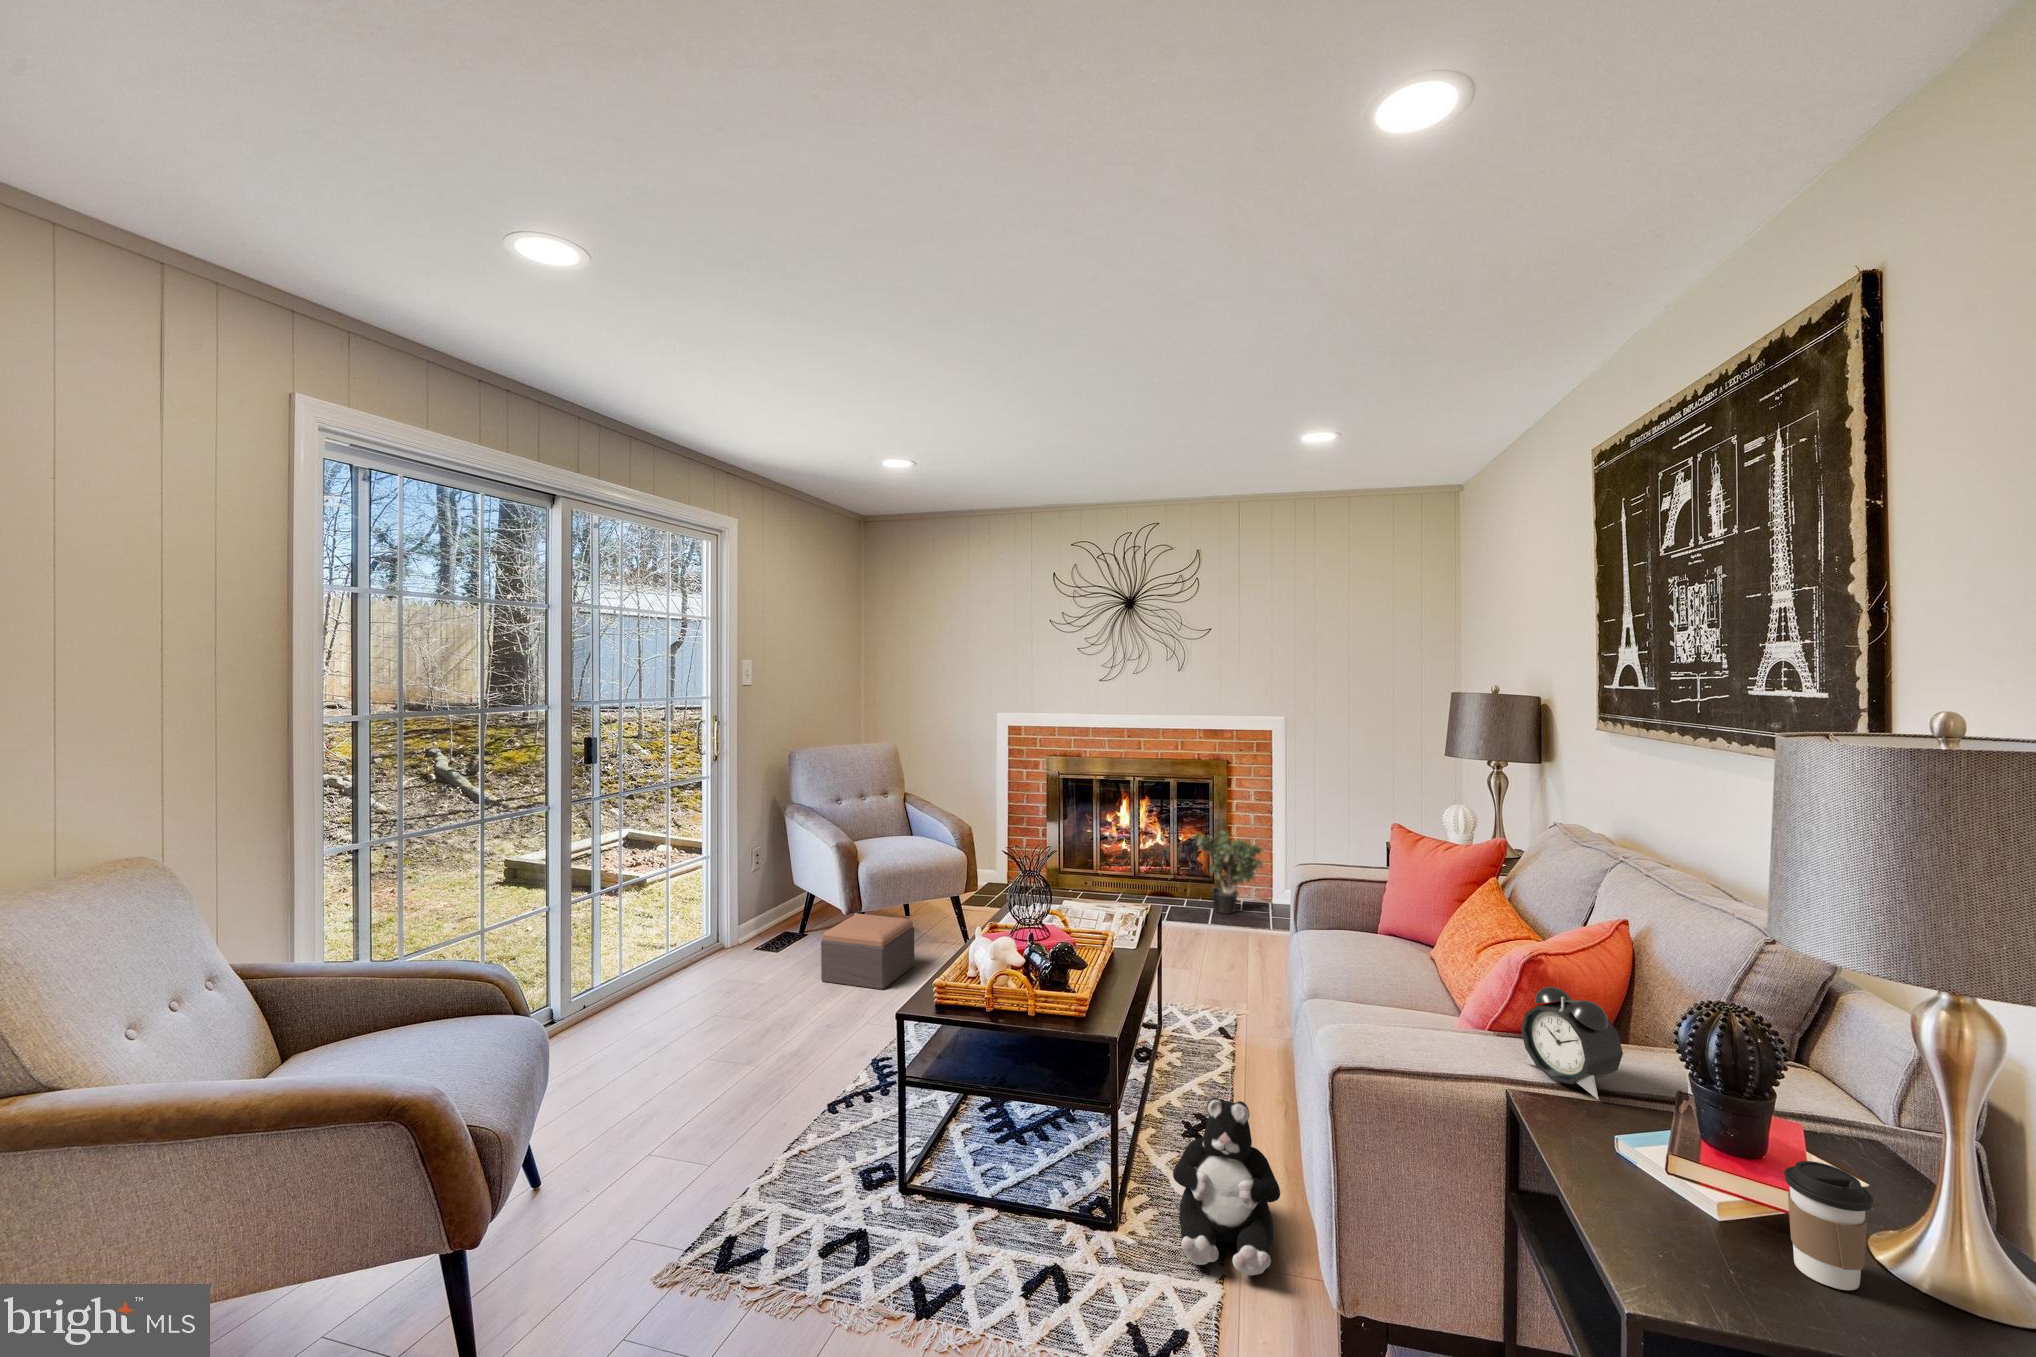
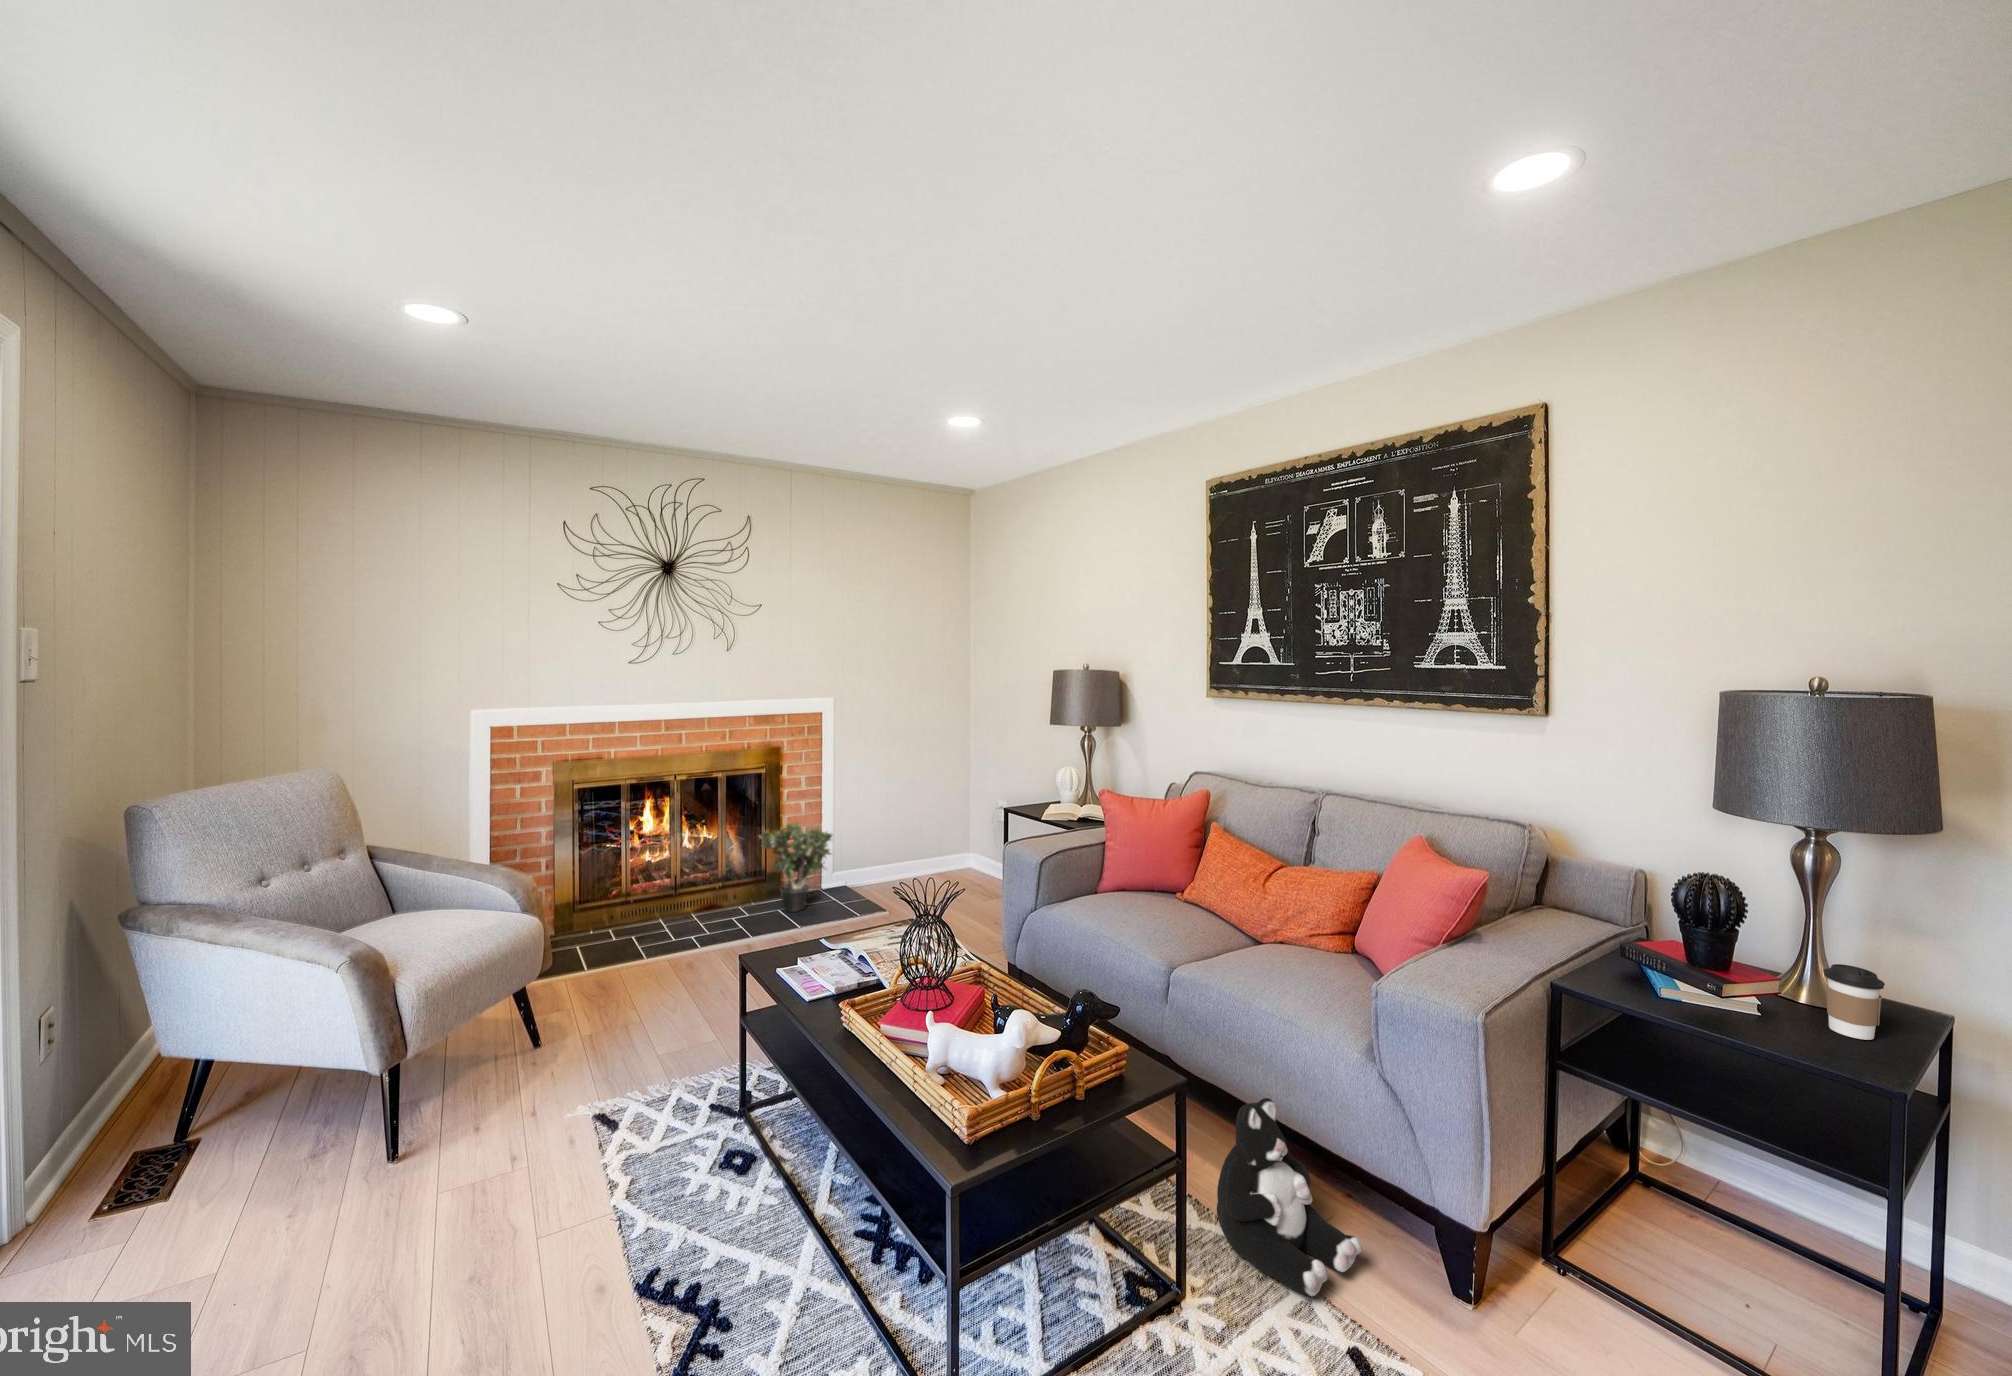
footstool: present [821,914,914,990] -> none [330,1058,498,1245]
alarm clock: present [1521,987,1623,1100] -> none [1522,897,1602,973]

